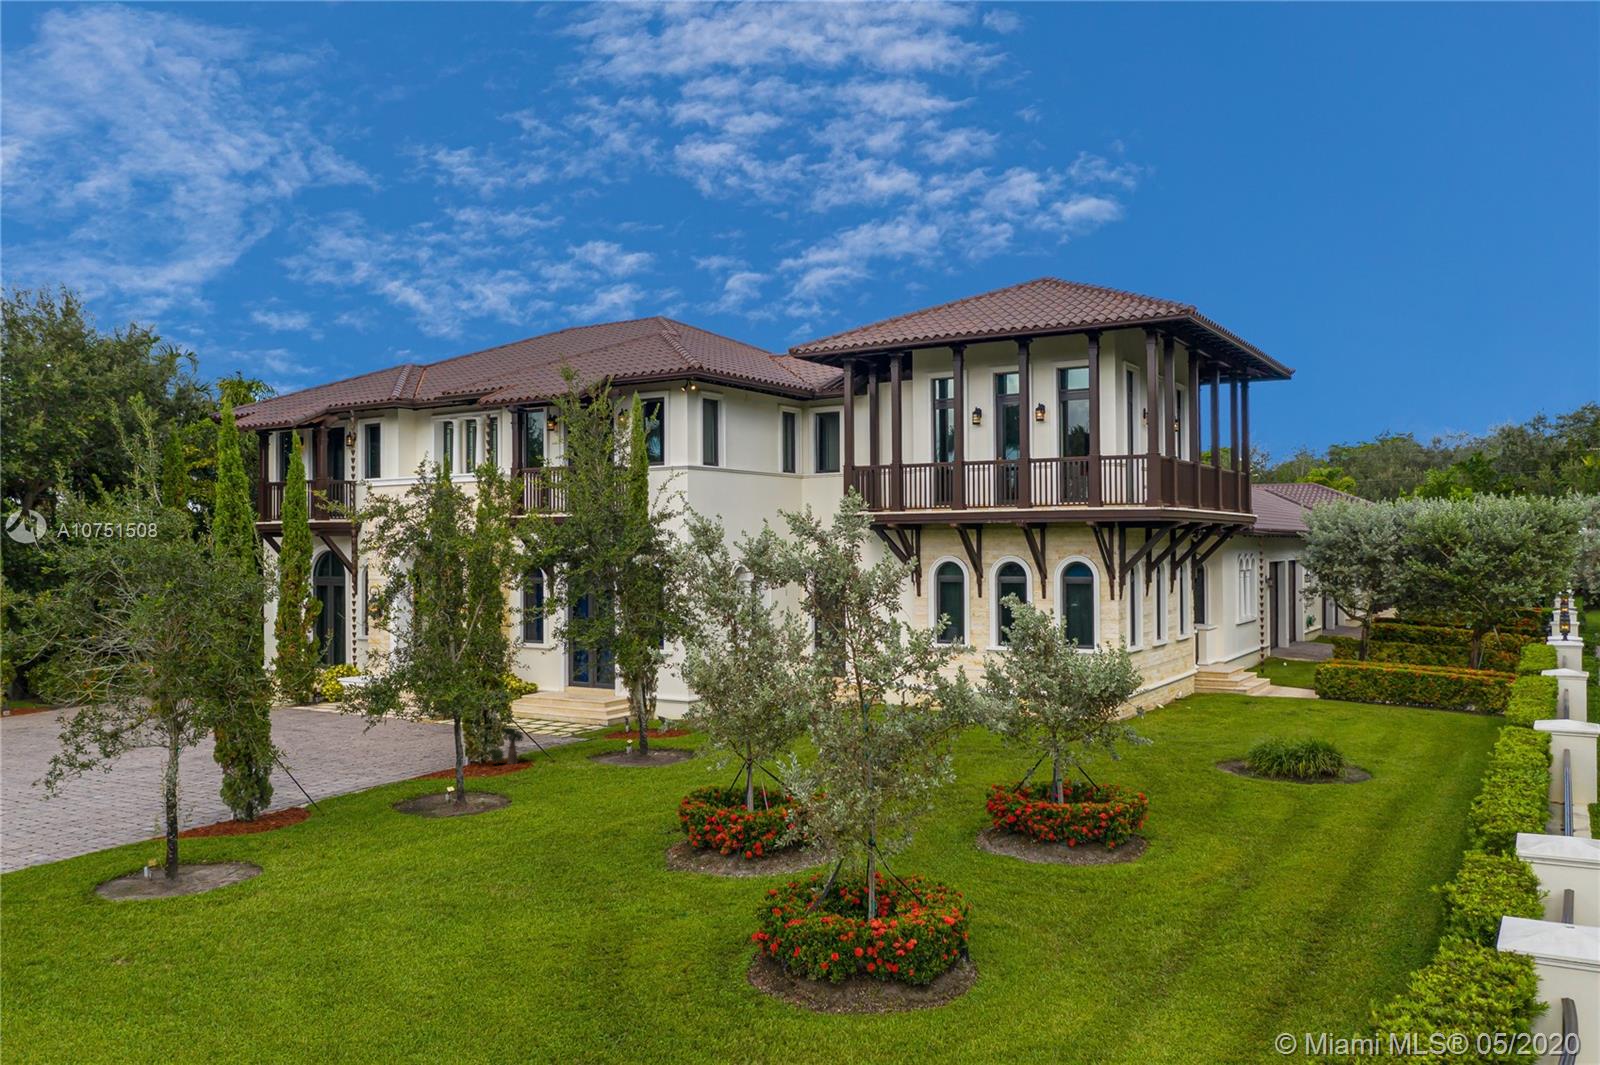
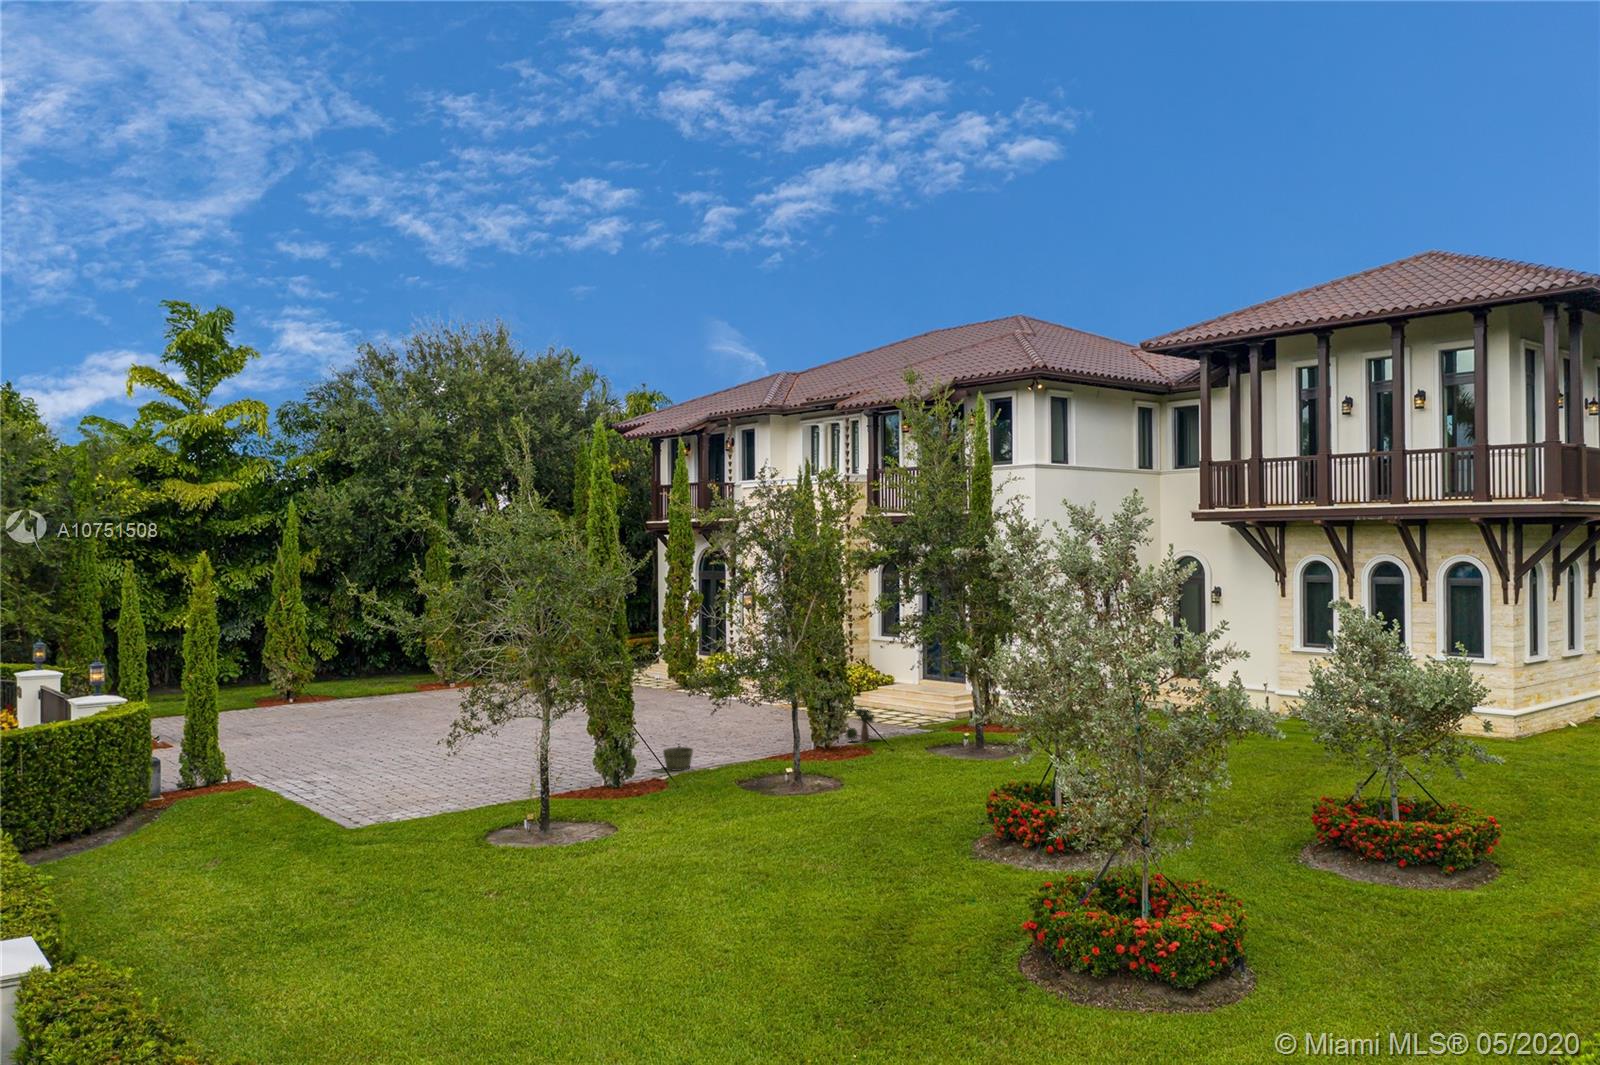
wooden bucket: none [259,787,300,822] -> present [663,744,693,771]

